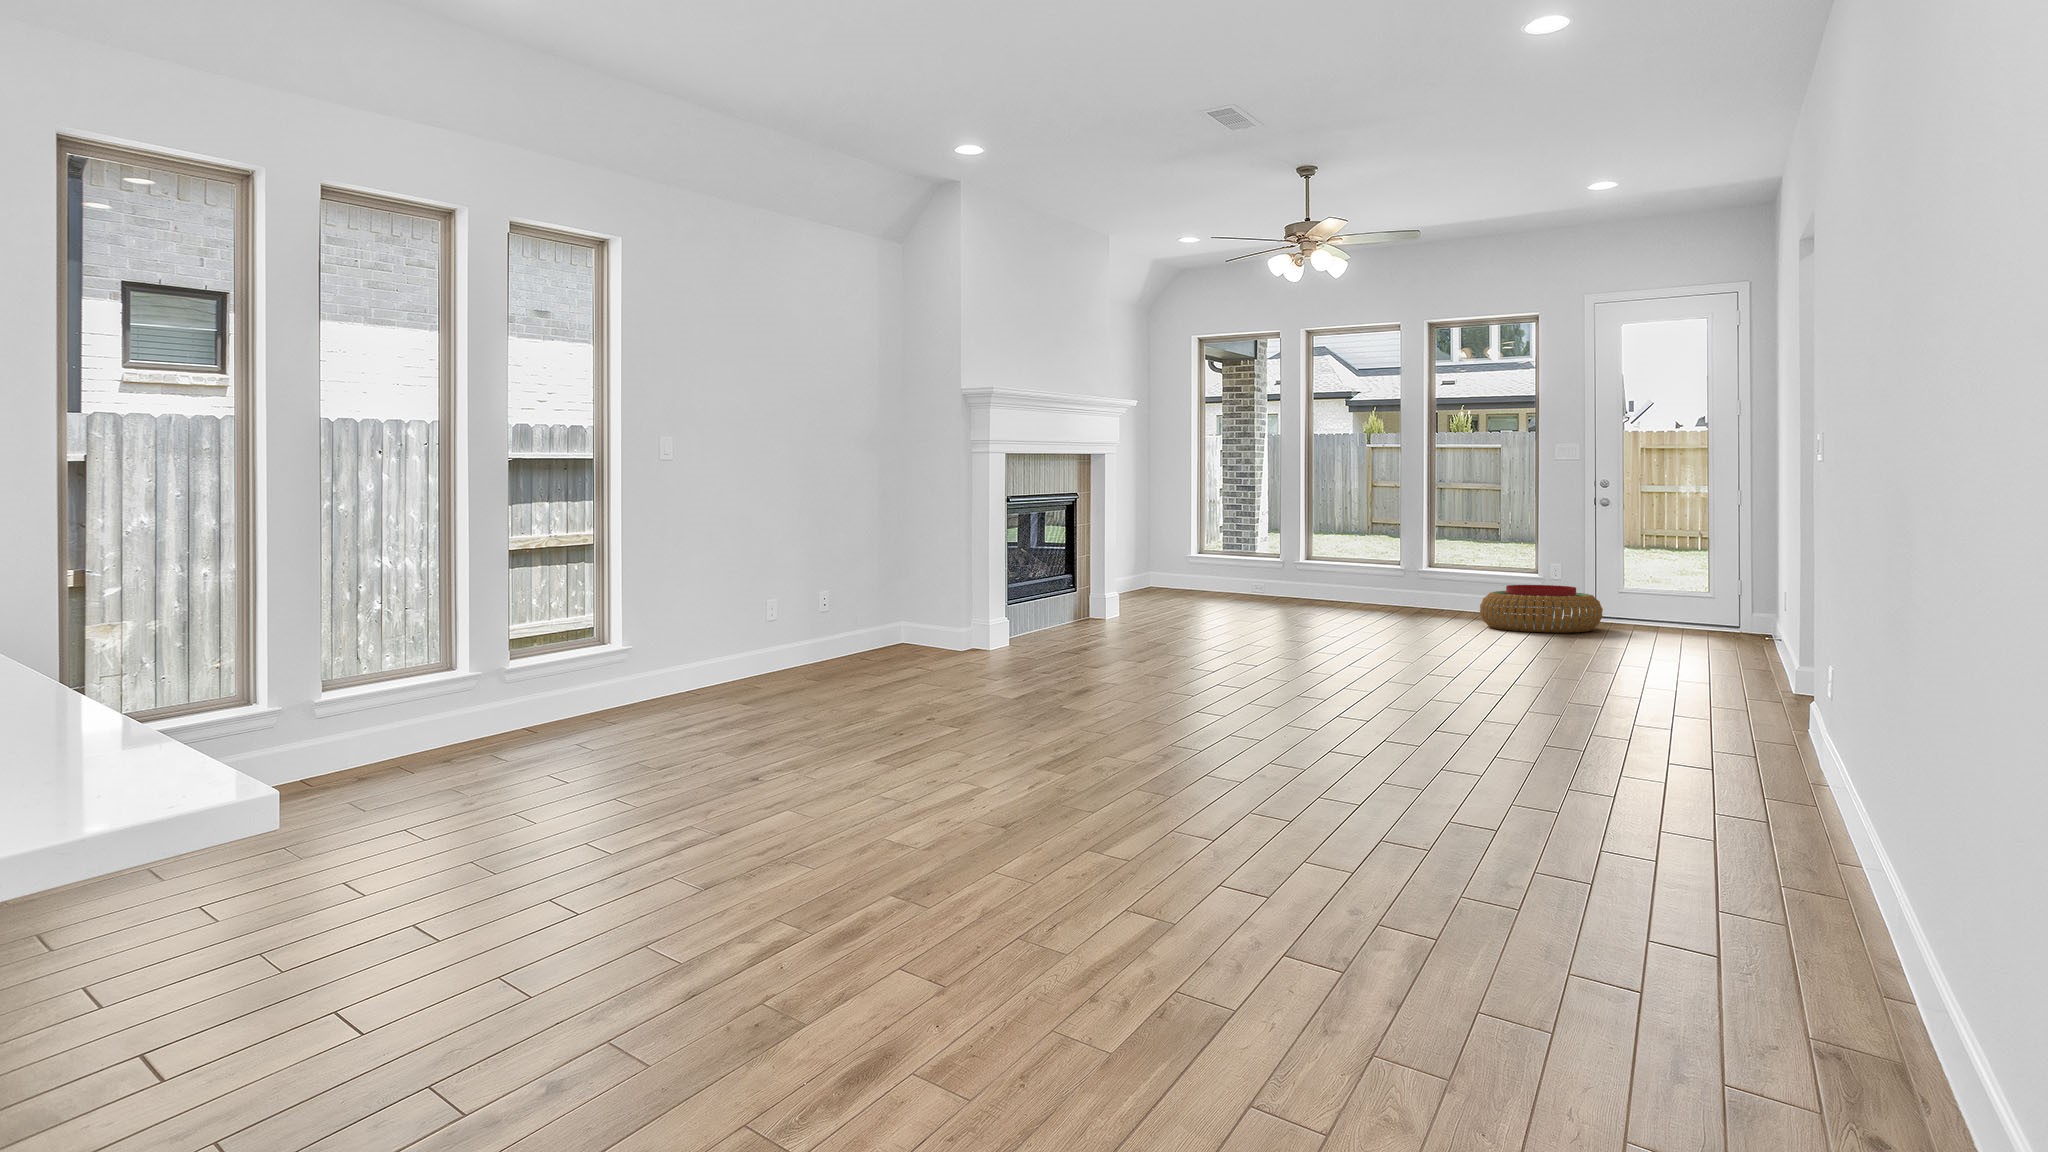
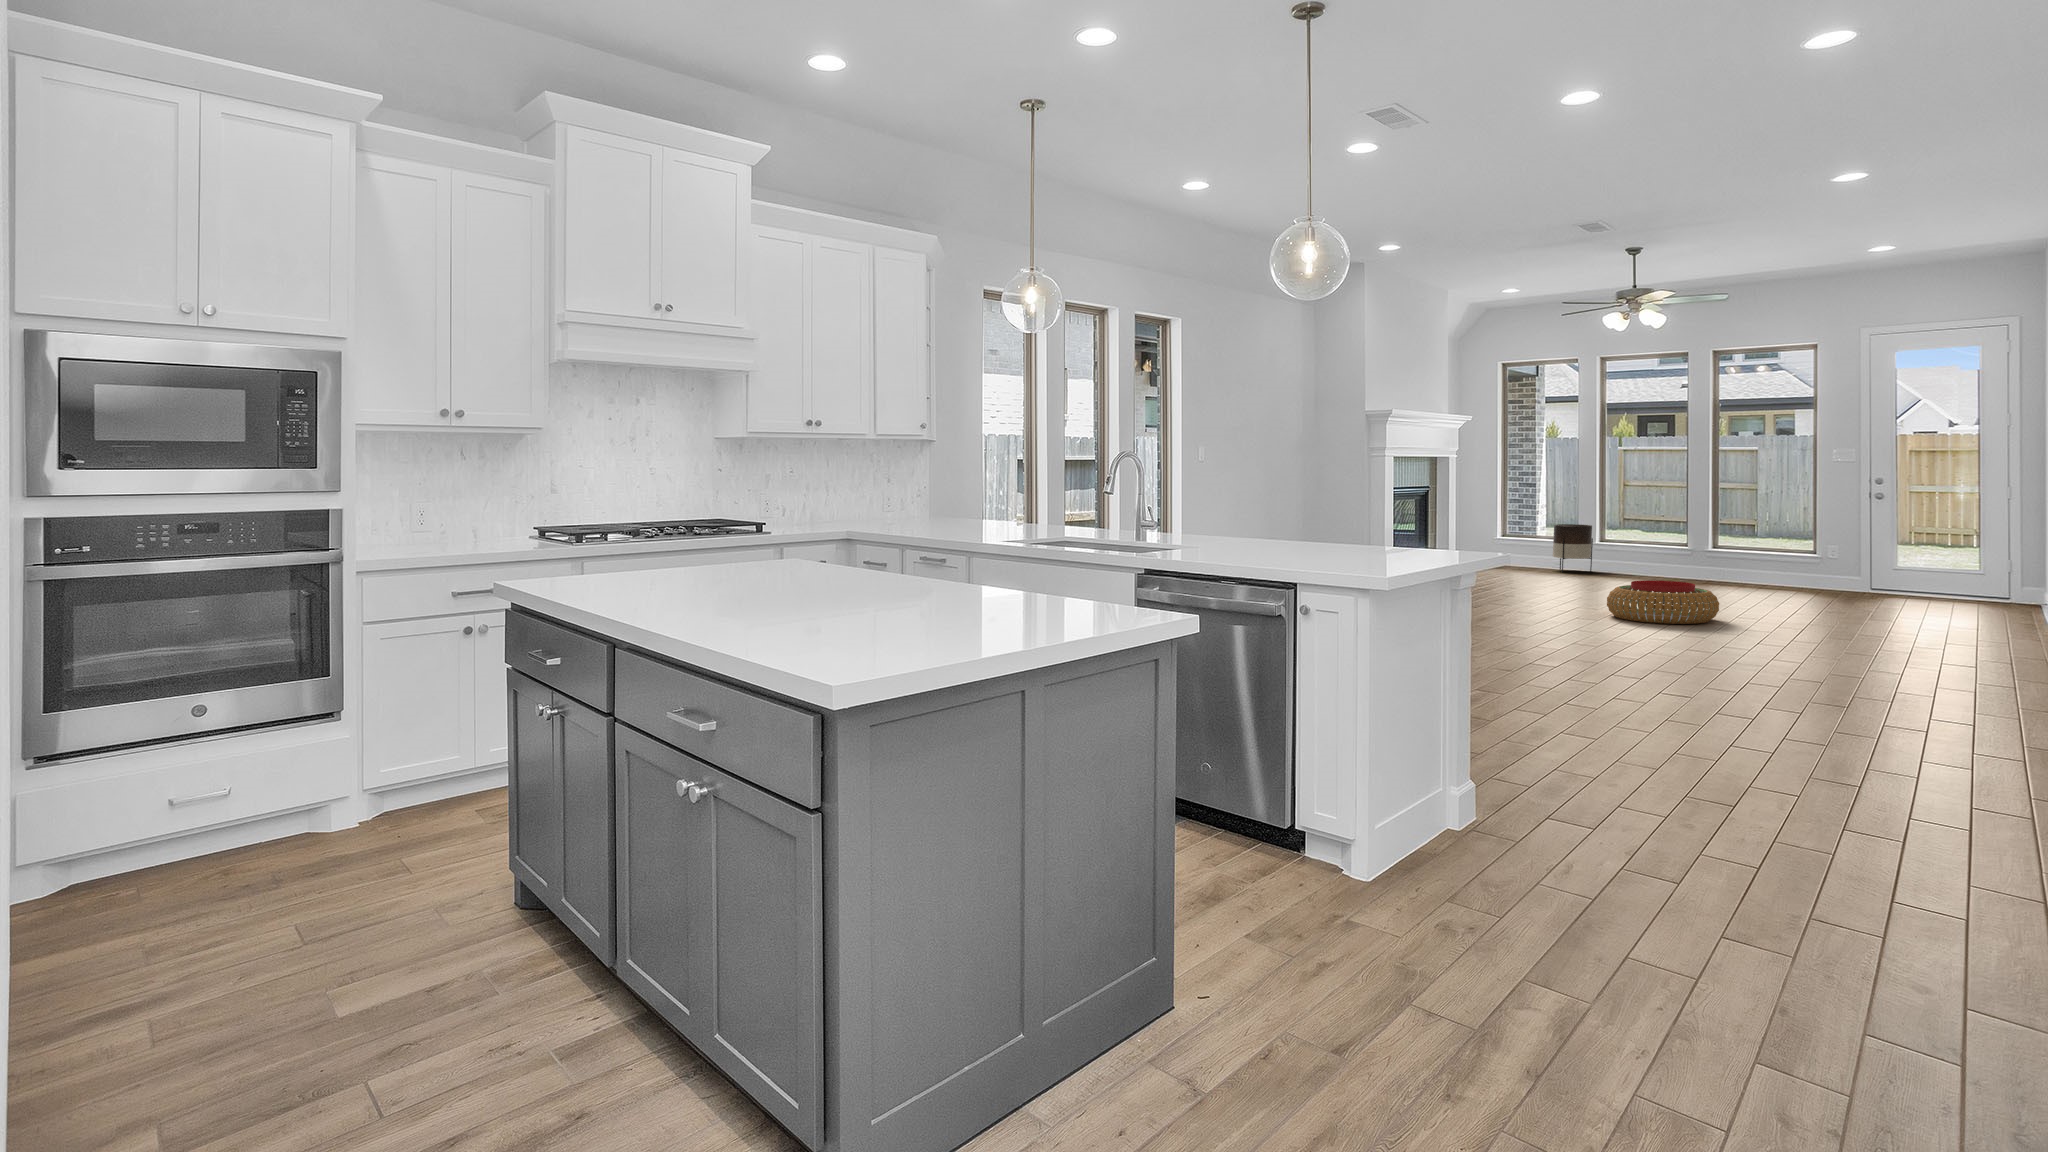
planter: none [1289,534,1331,591] -> present [1553,524,1593,573]

